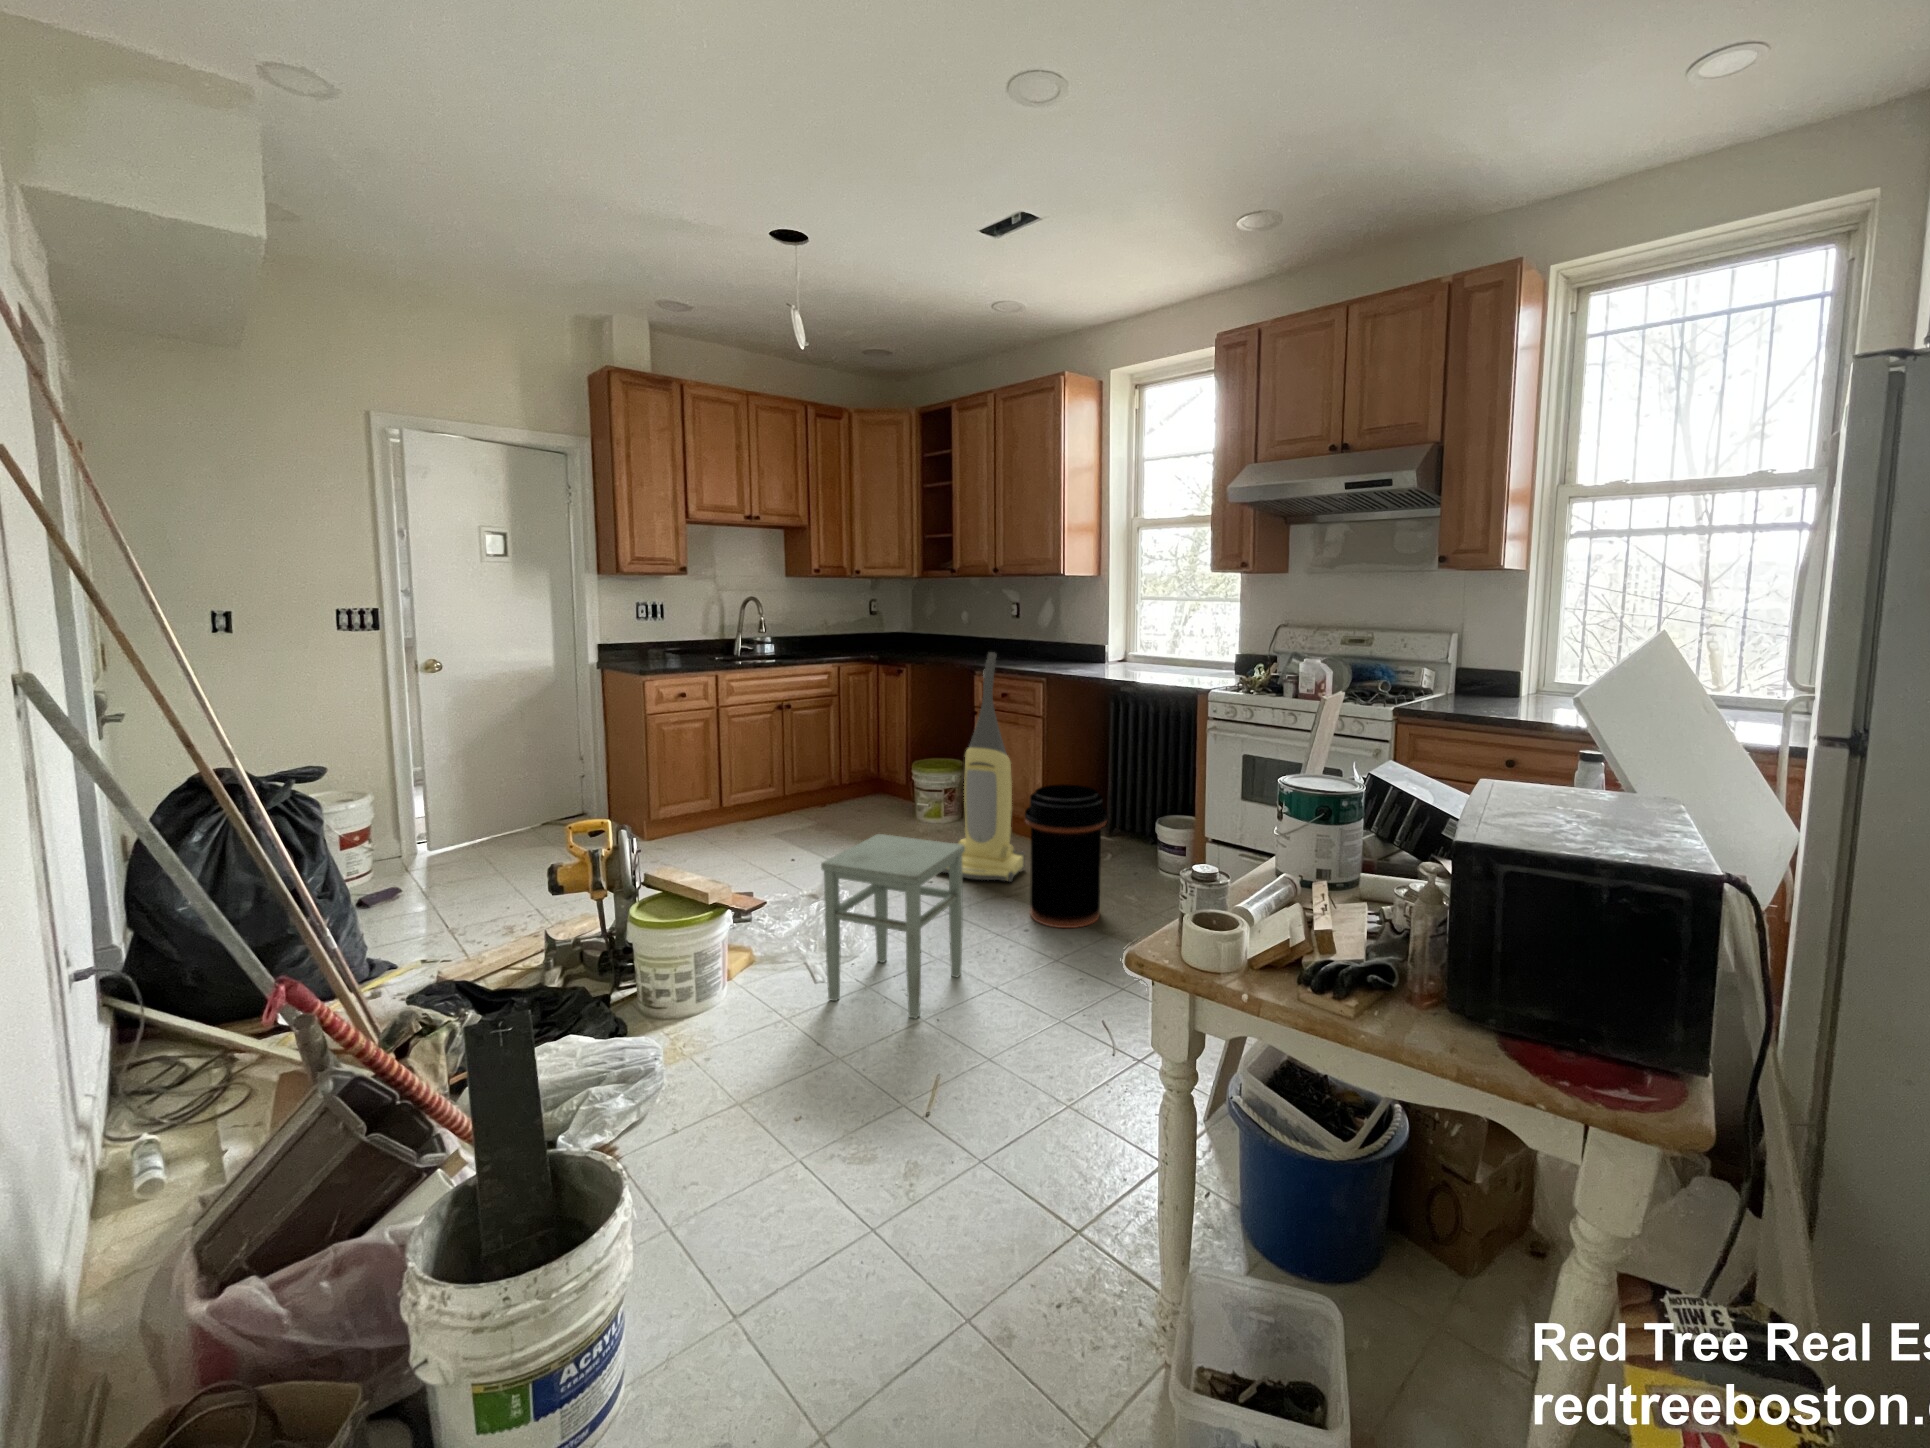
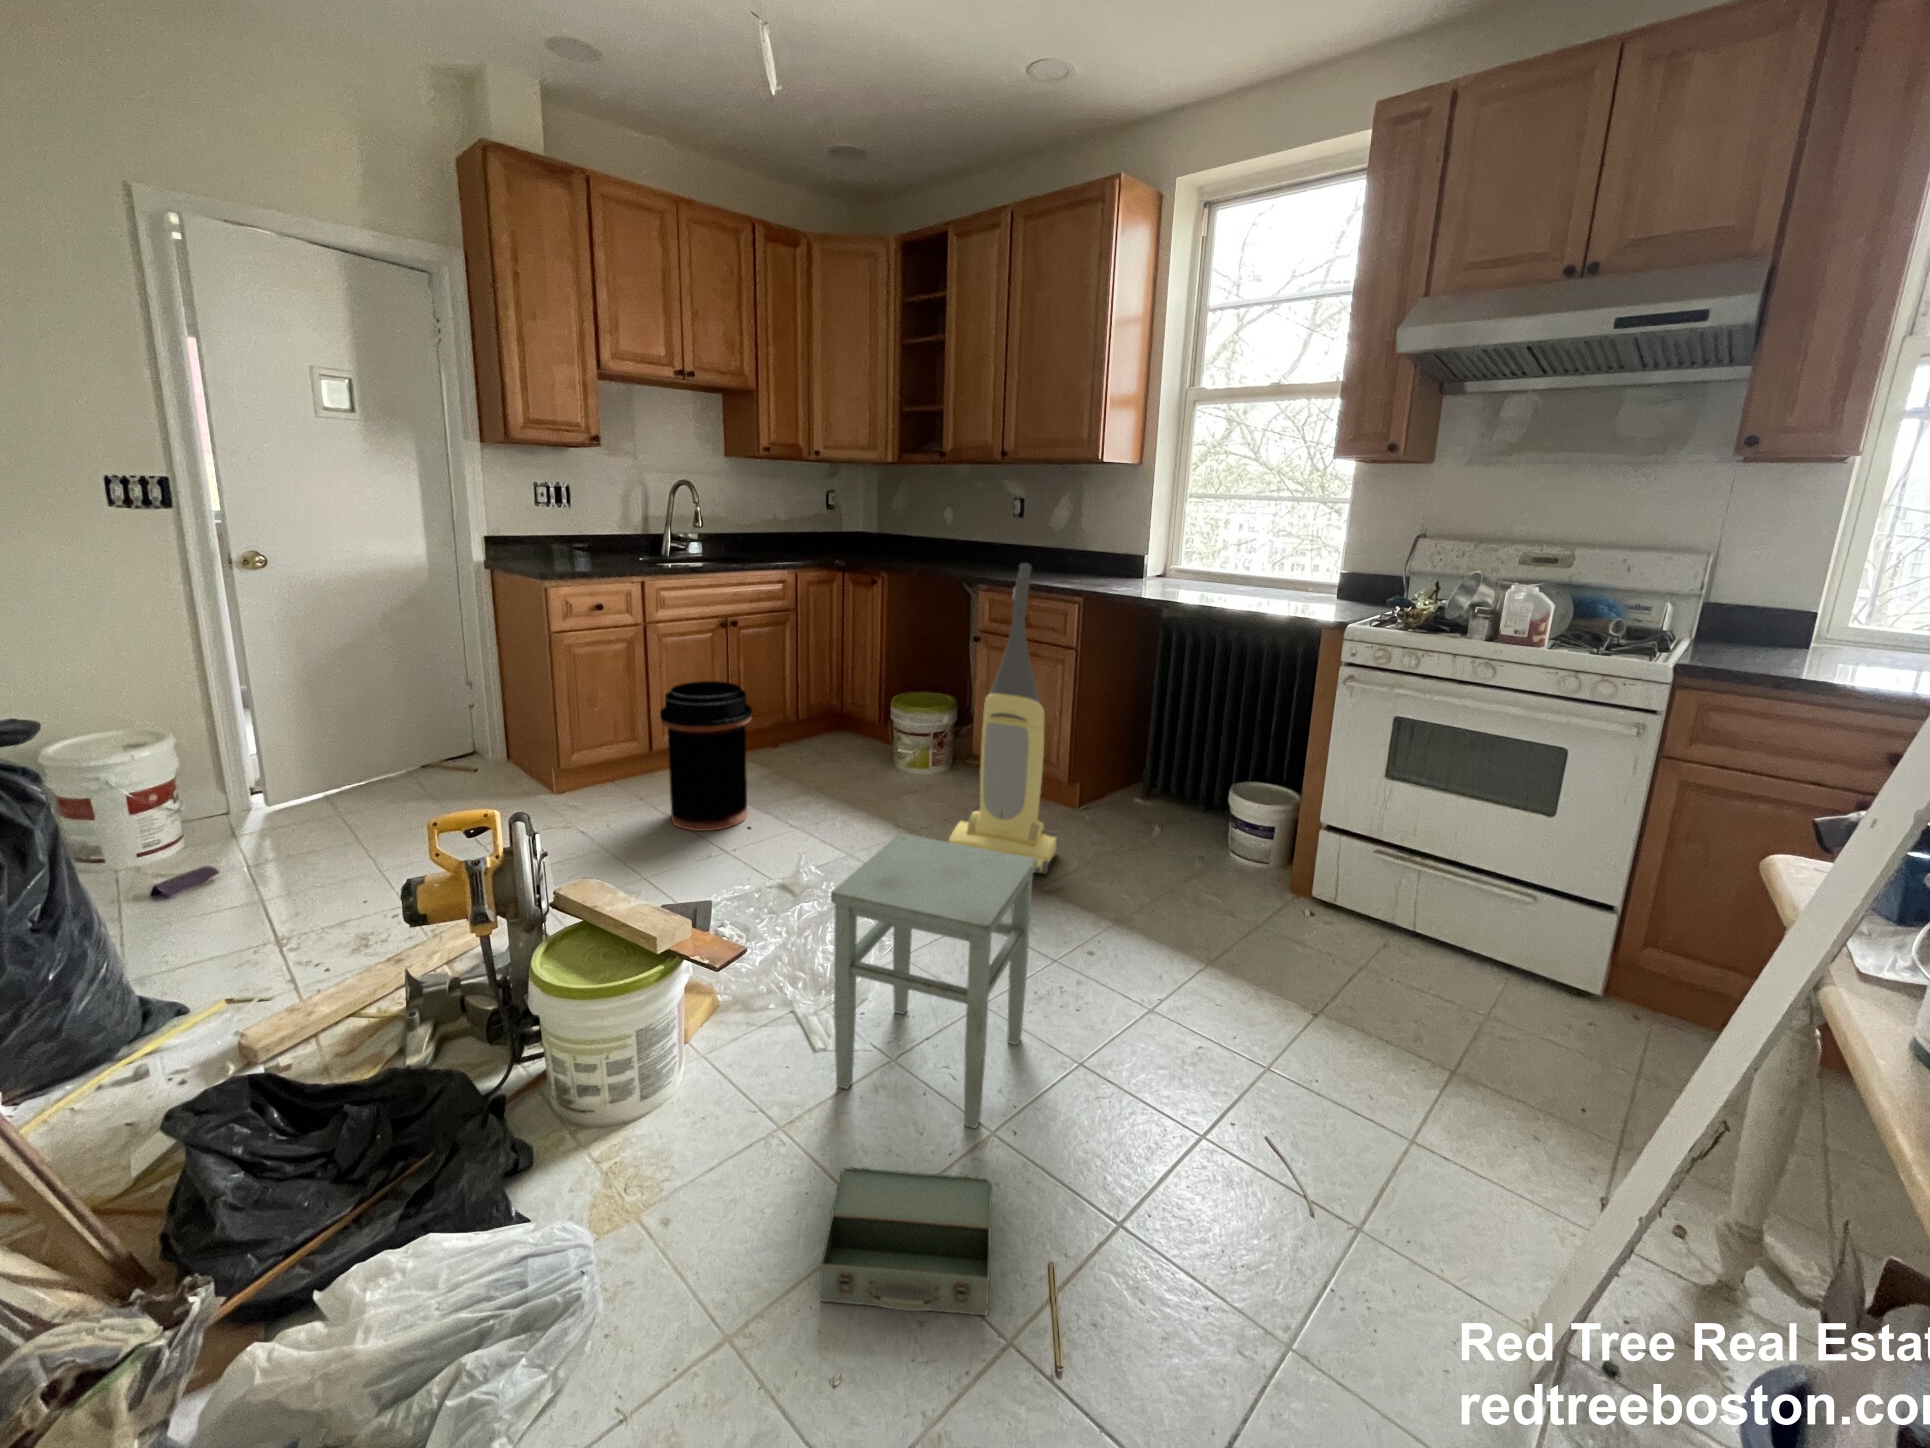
trash can: present [1025,784,1107,928] -> present [660,681,752,831]
toolbox: none [797,1028,912,1099] -> present [820,1167,992,1315]

